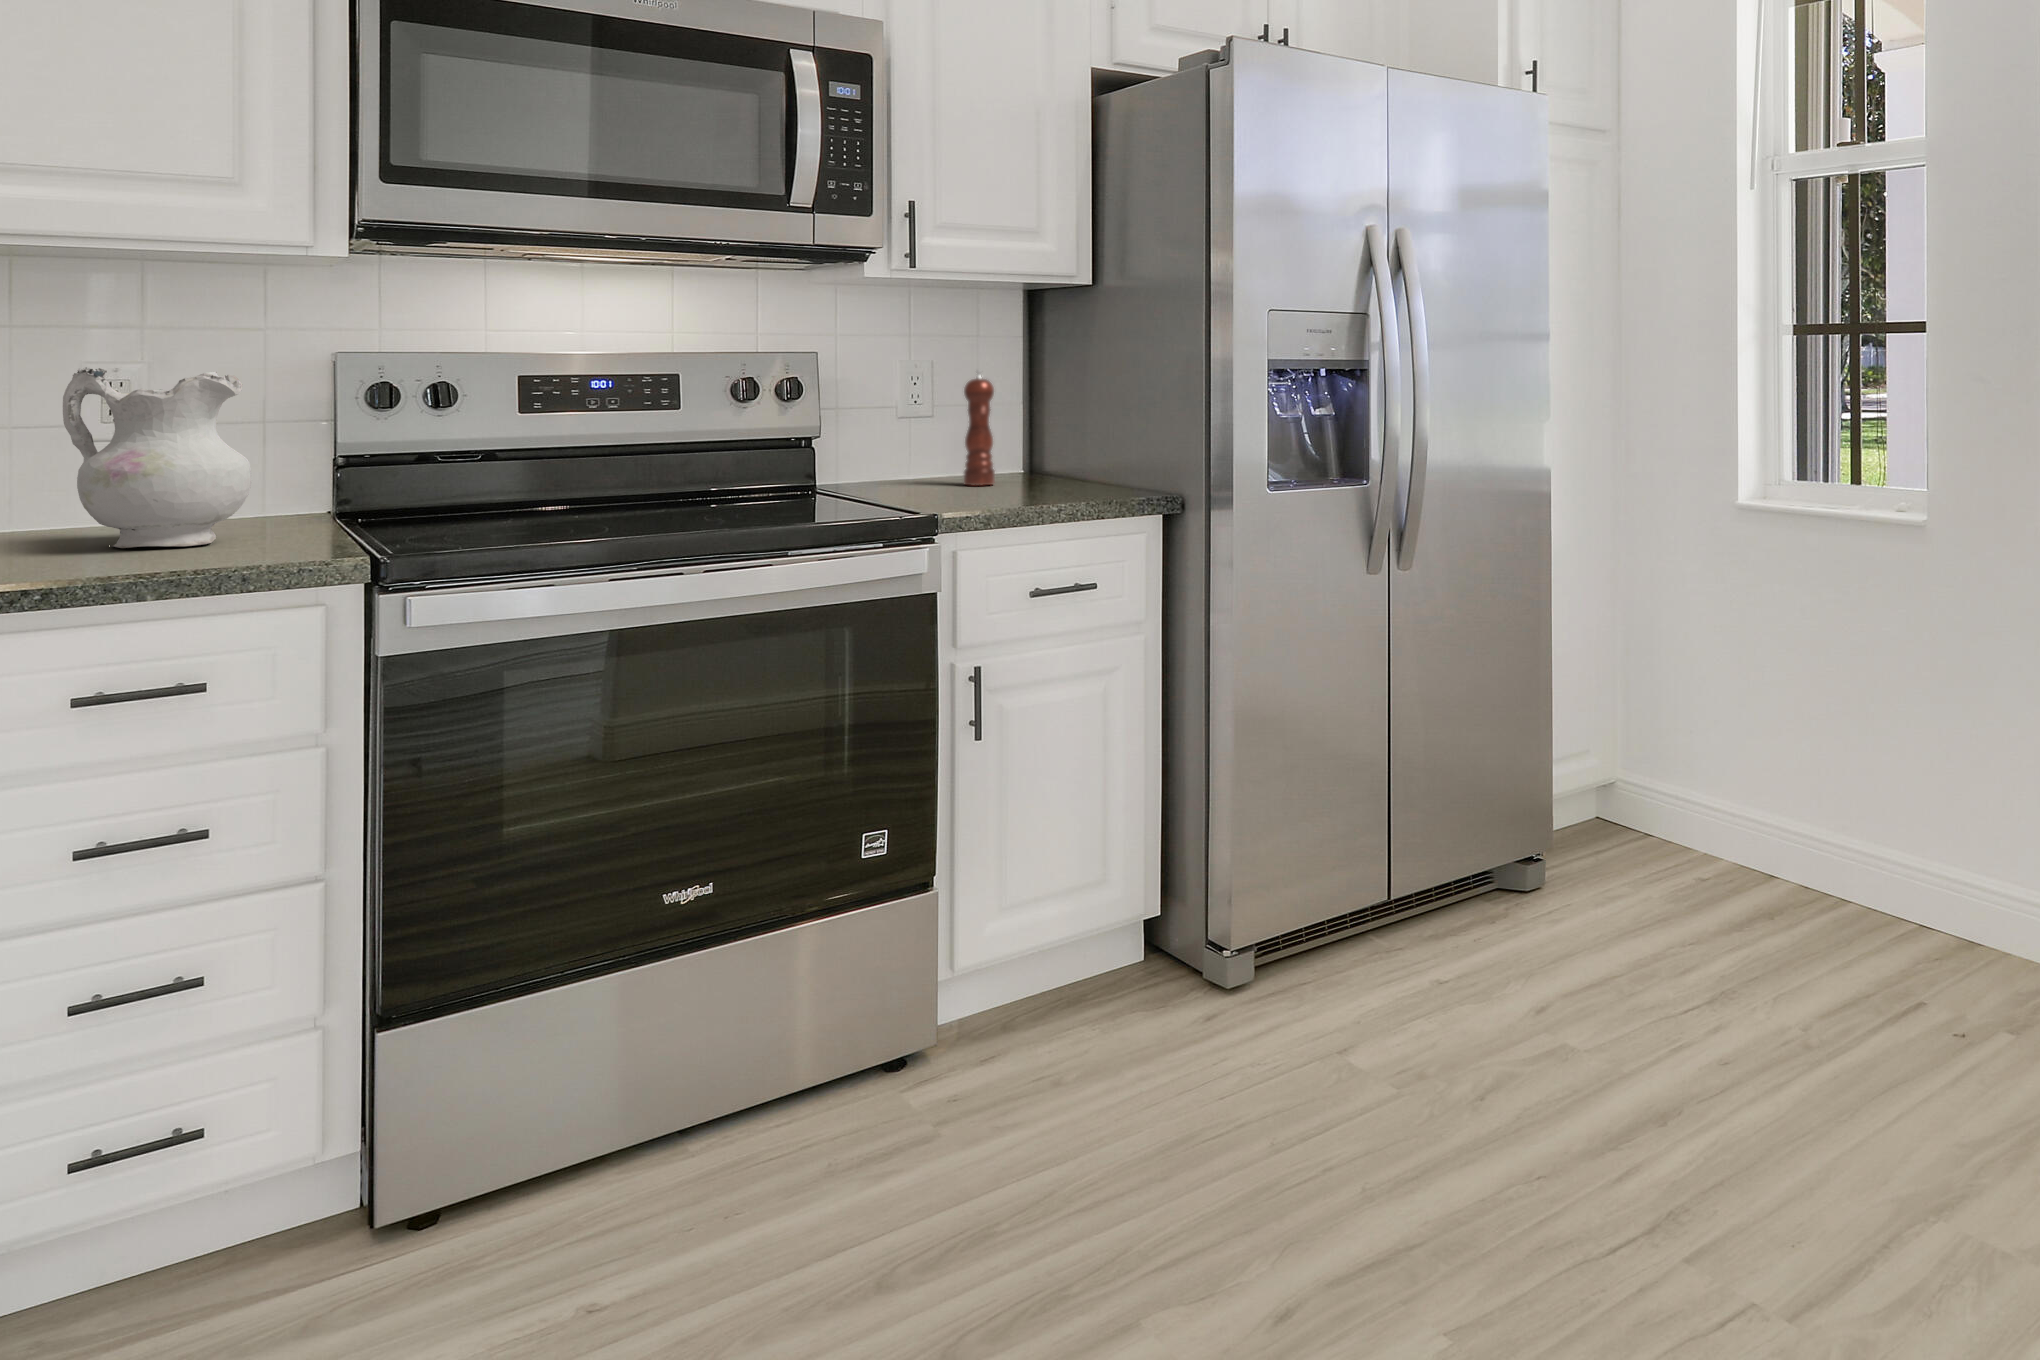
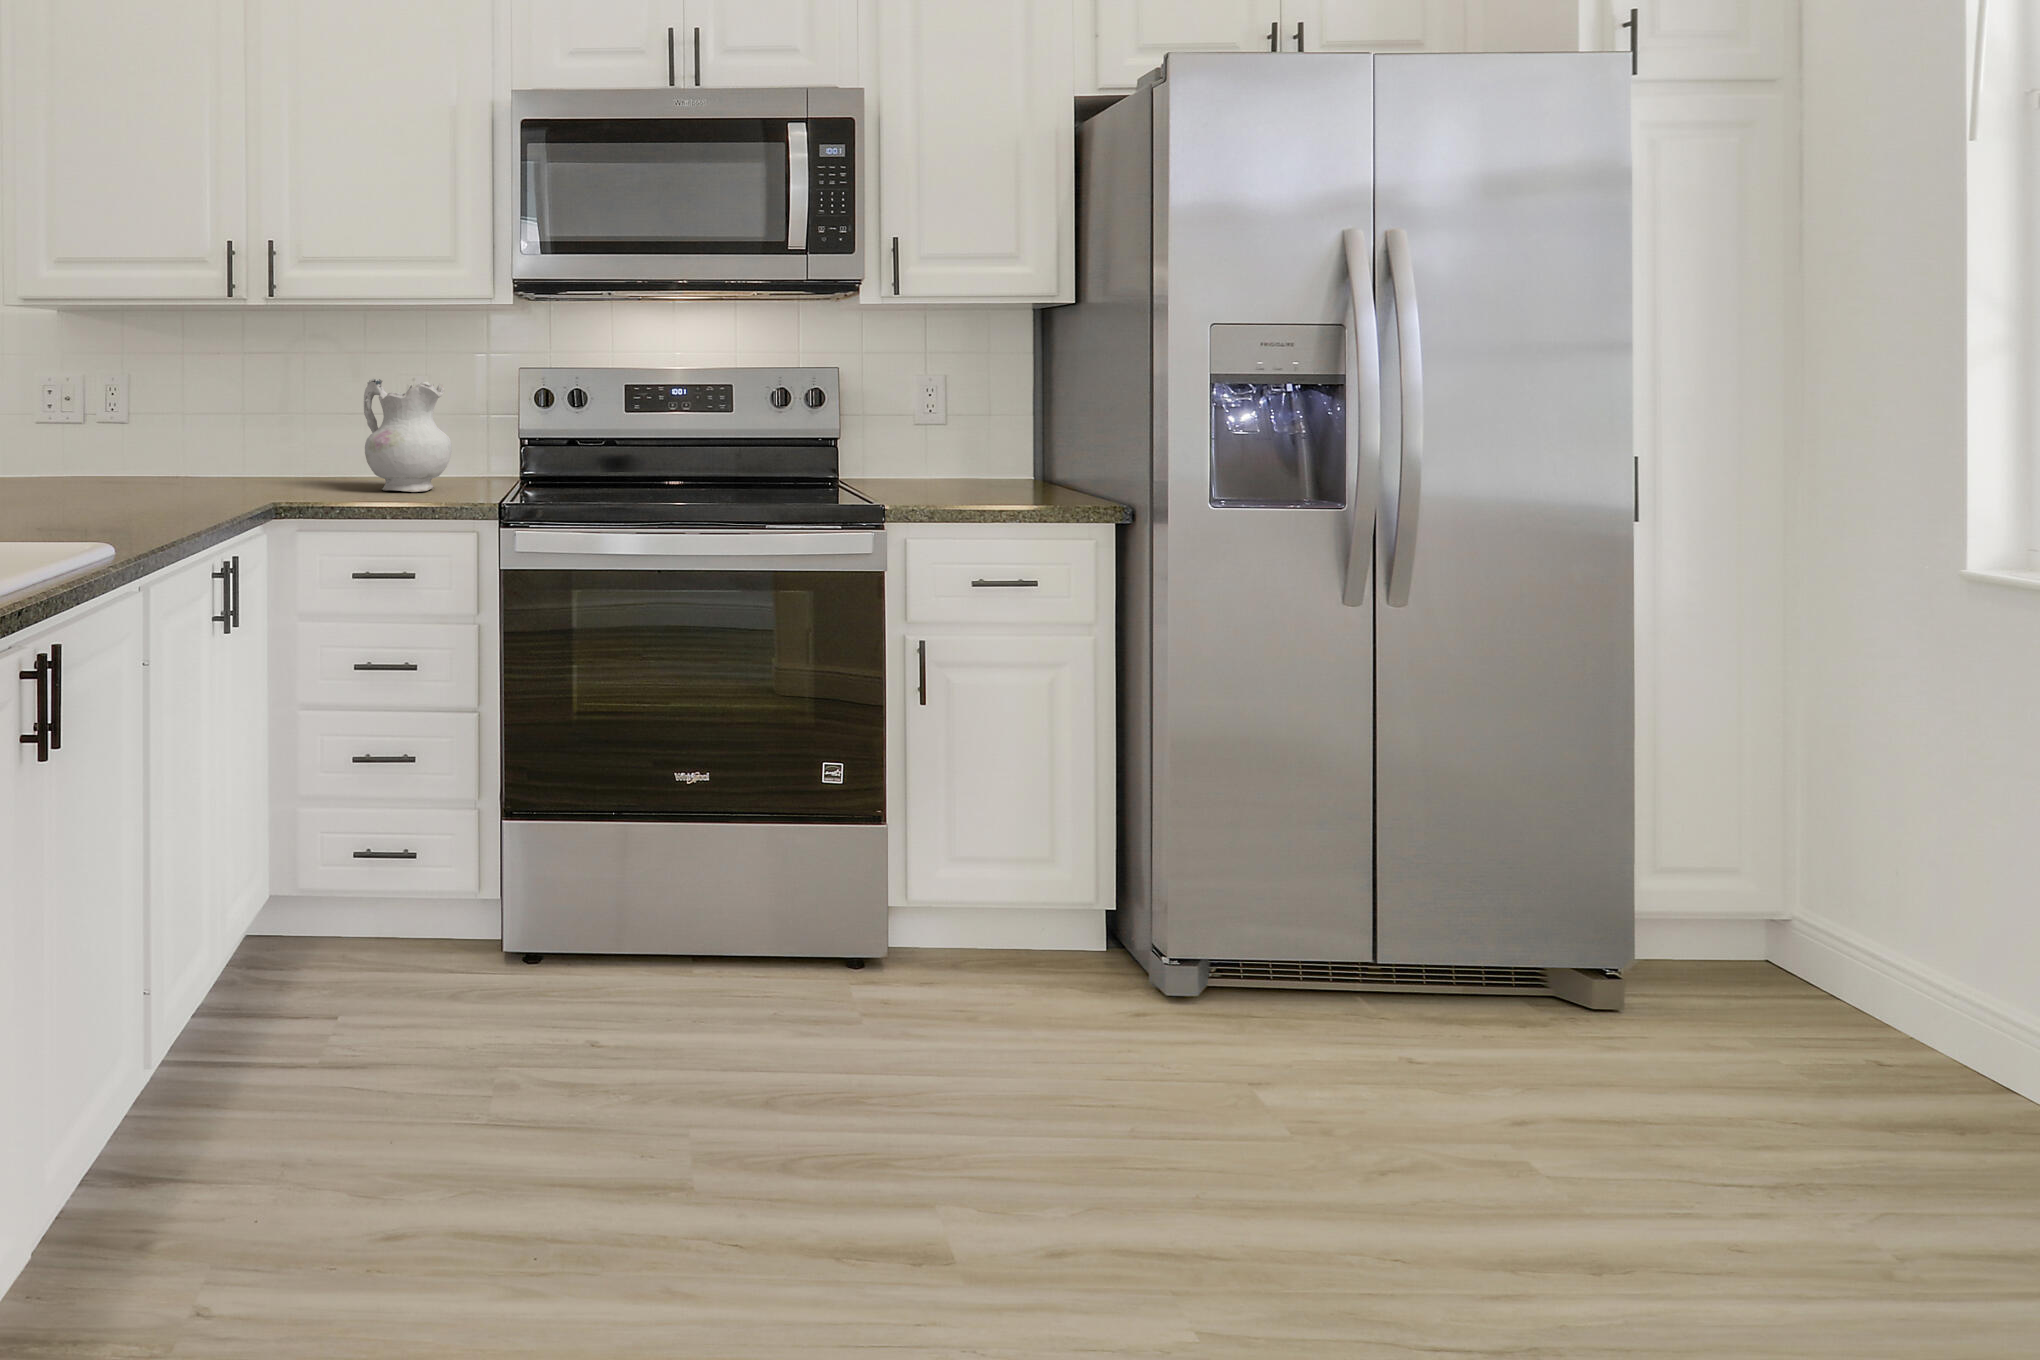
pepper mill: present [964,370,995,486] -> none [964,384,991,486]

